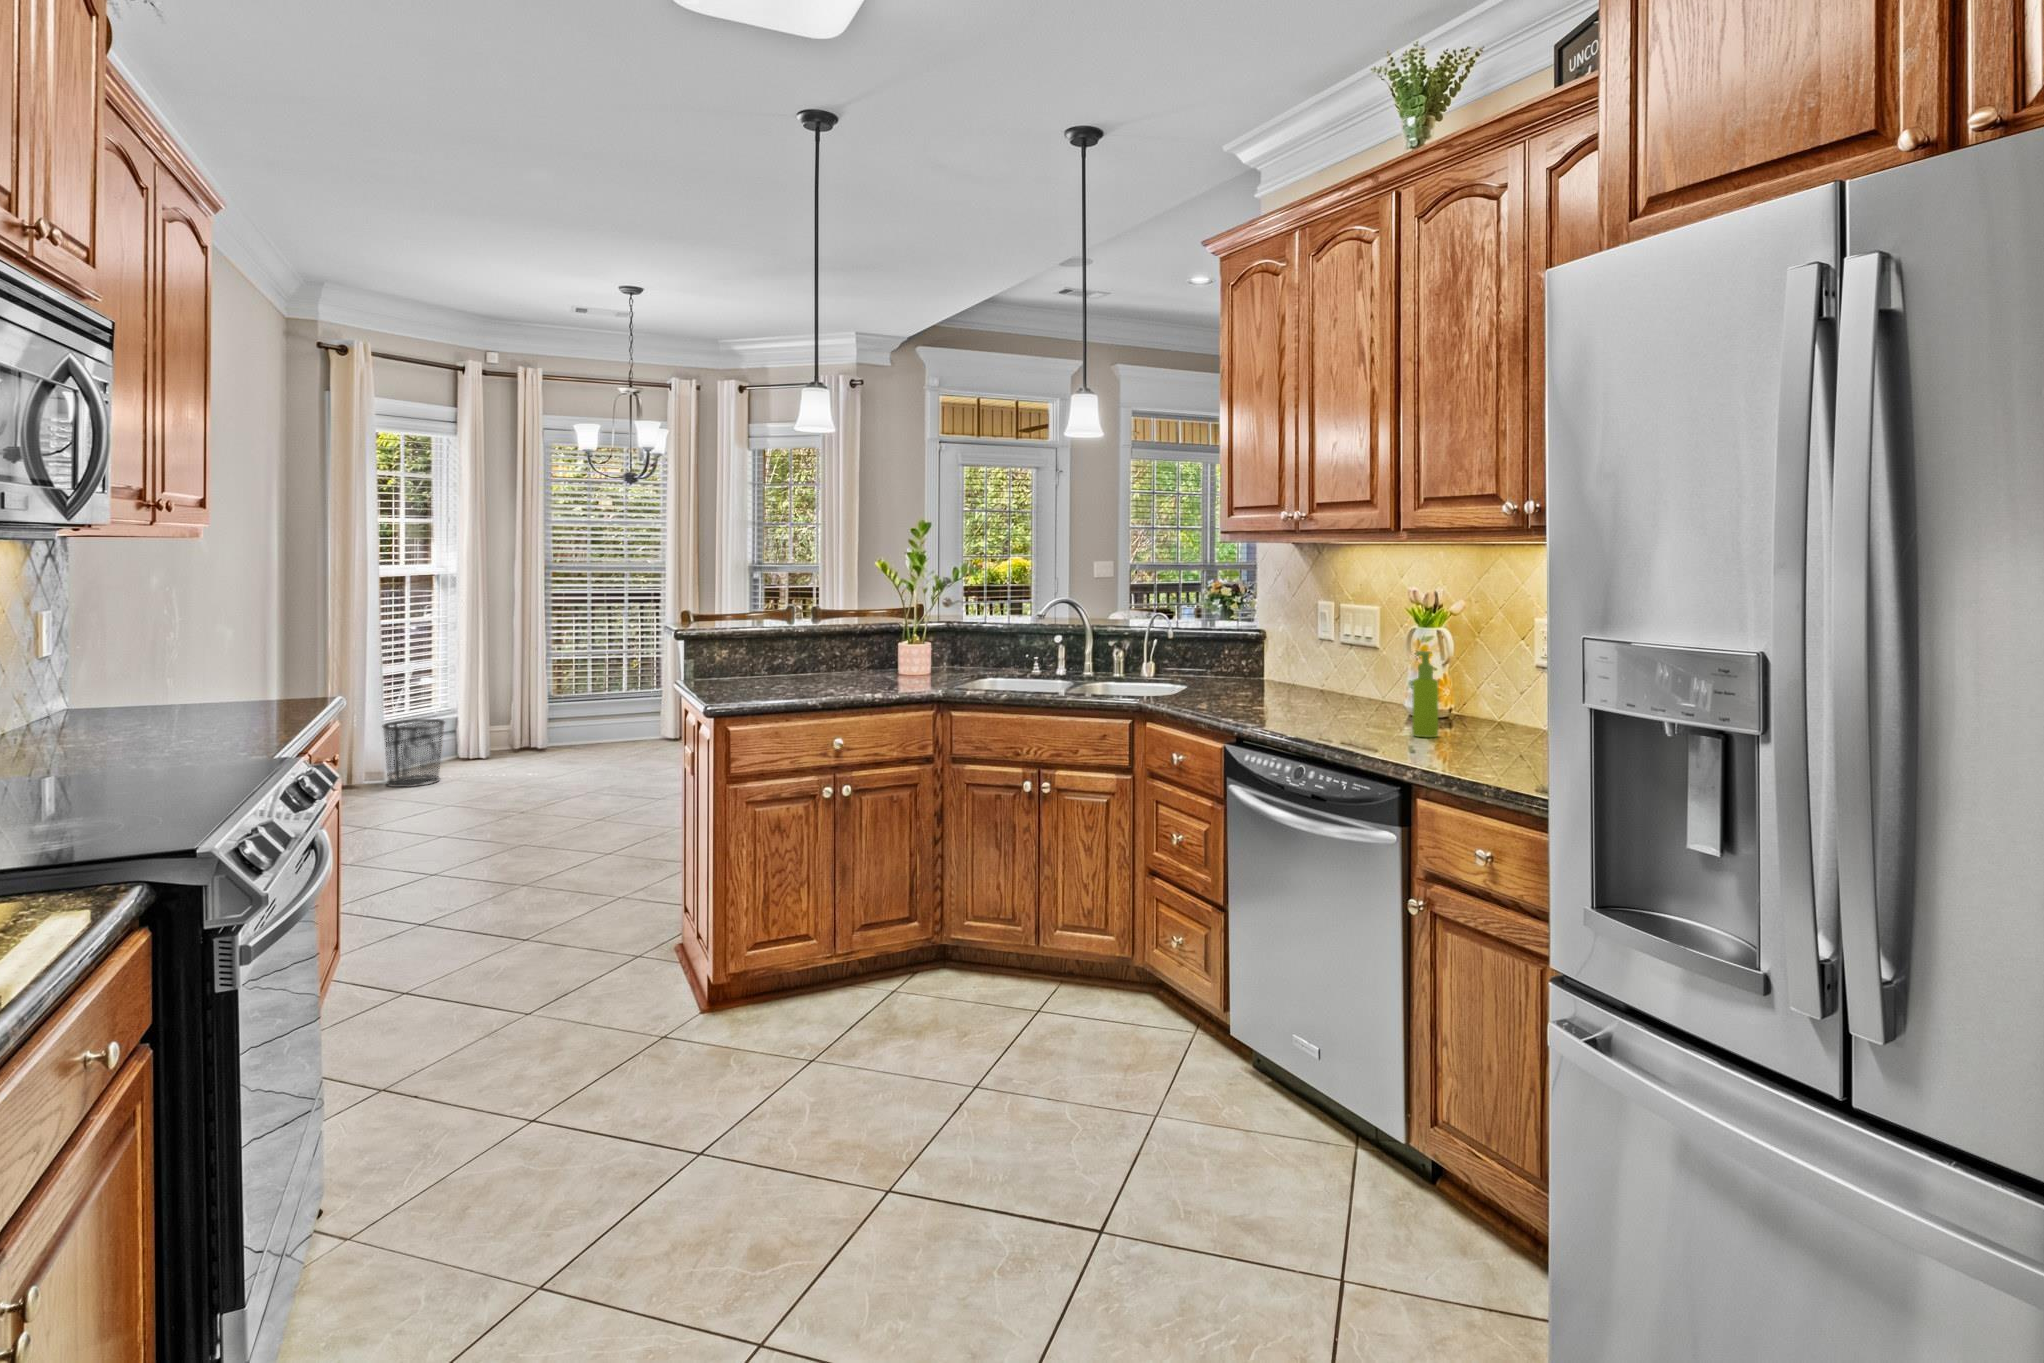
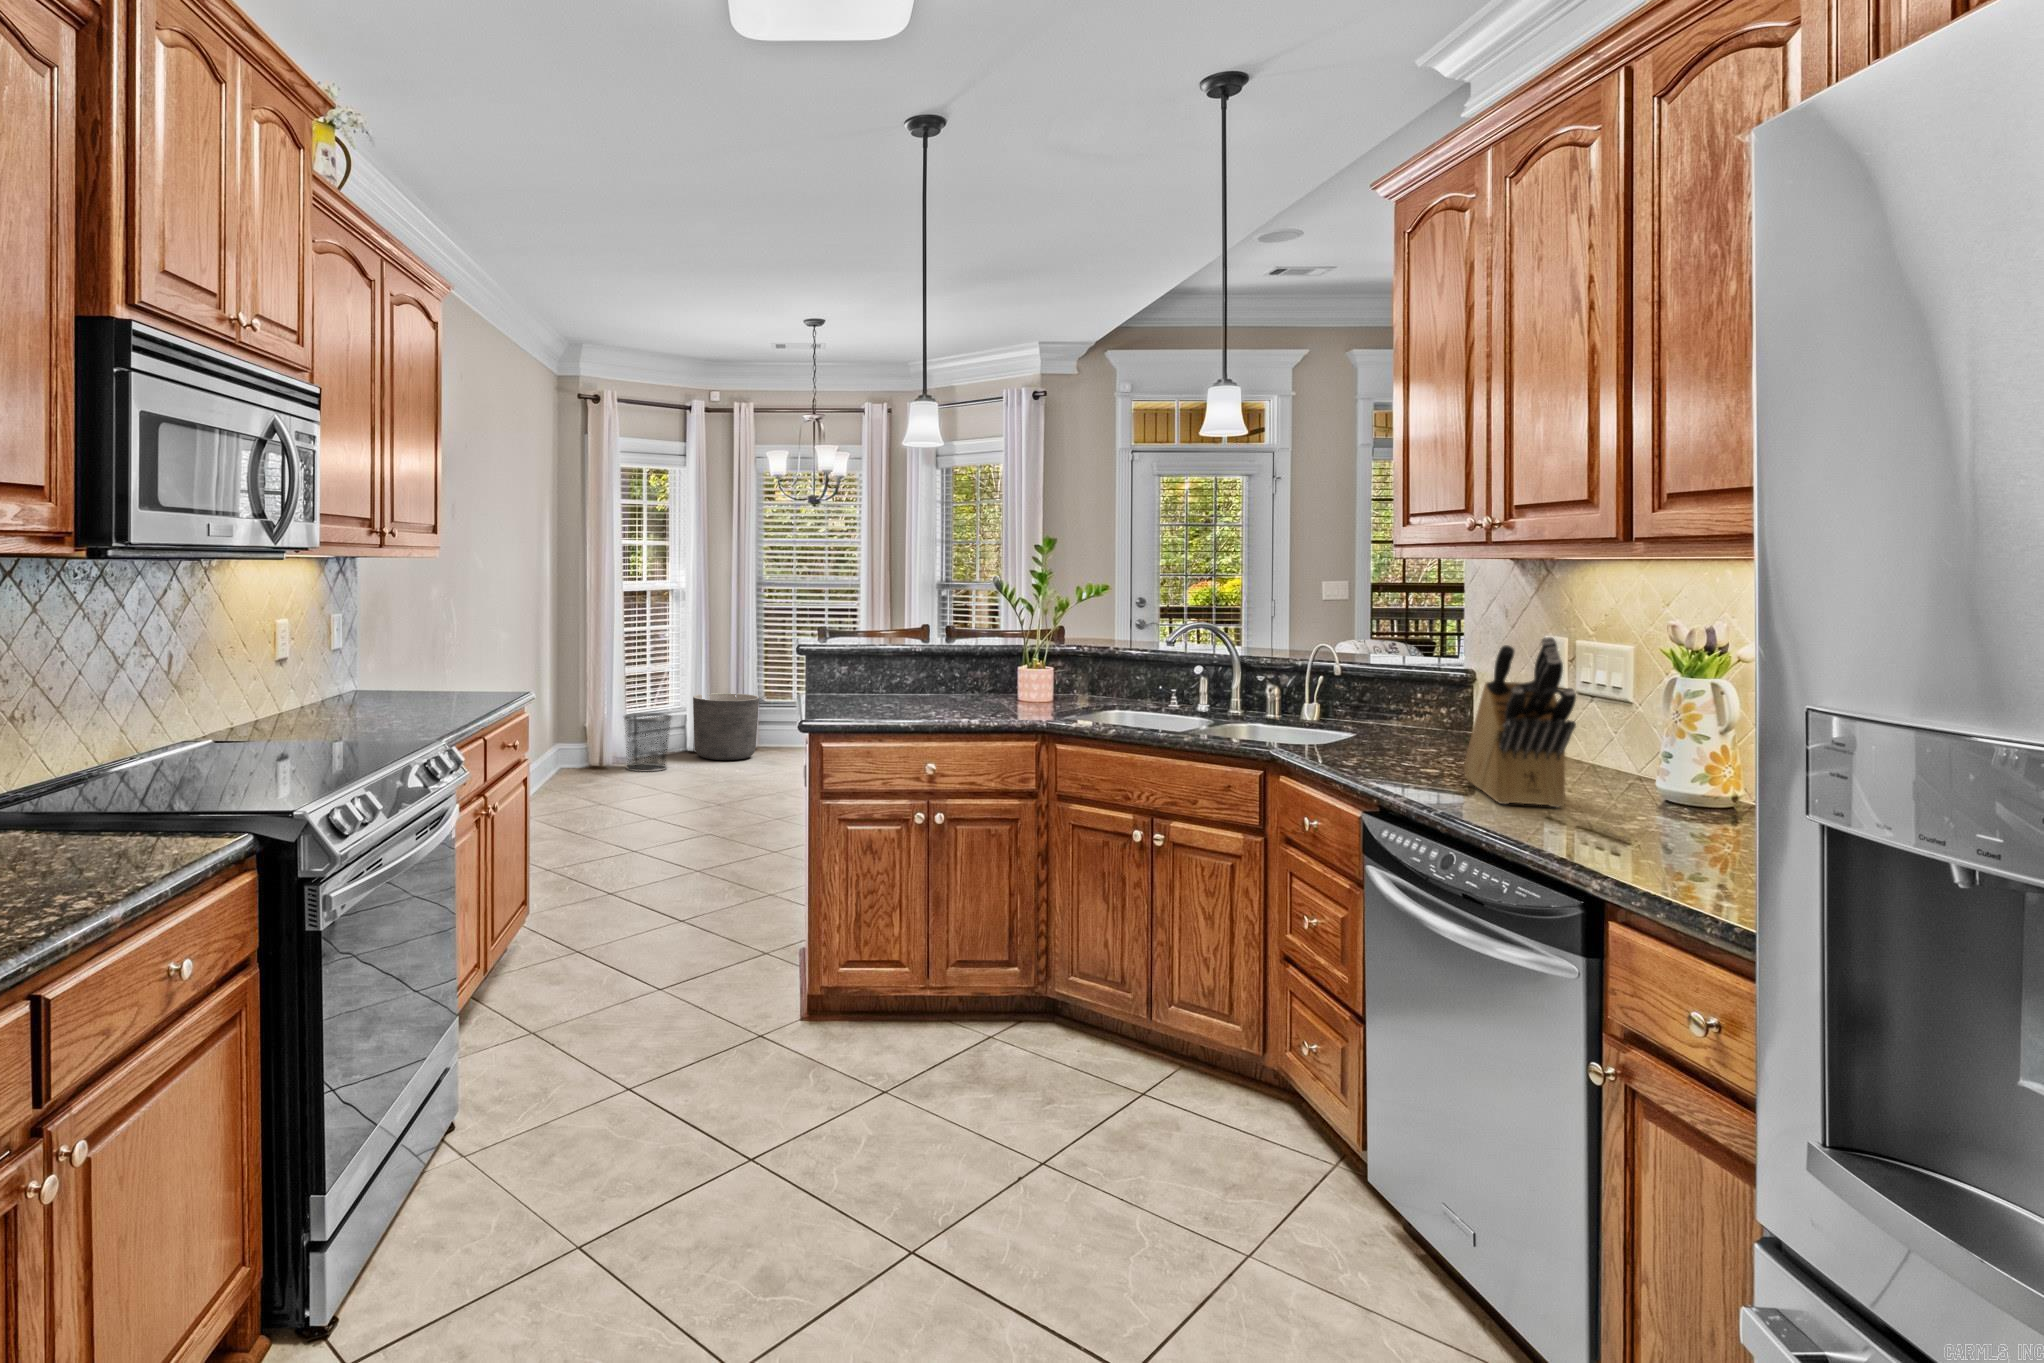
knife block: none [1285,603,1370,729] -> present [1463,637,1576,808]
soap dispenser: present [1412,651,1438,737] -> none [1647,708,1692,834]
planter: none [466,690,547,765] -> present [693,693,759,760]

